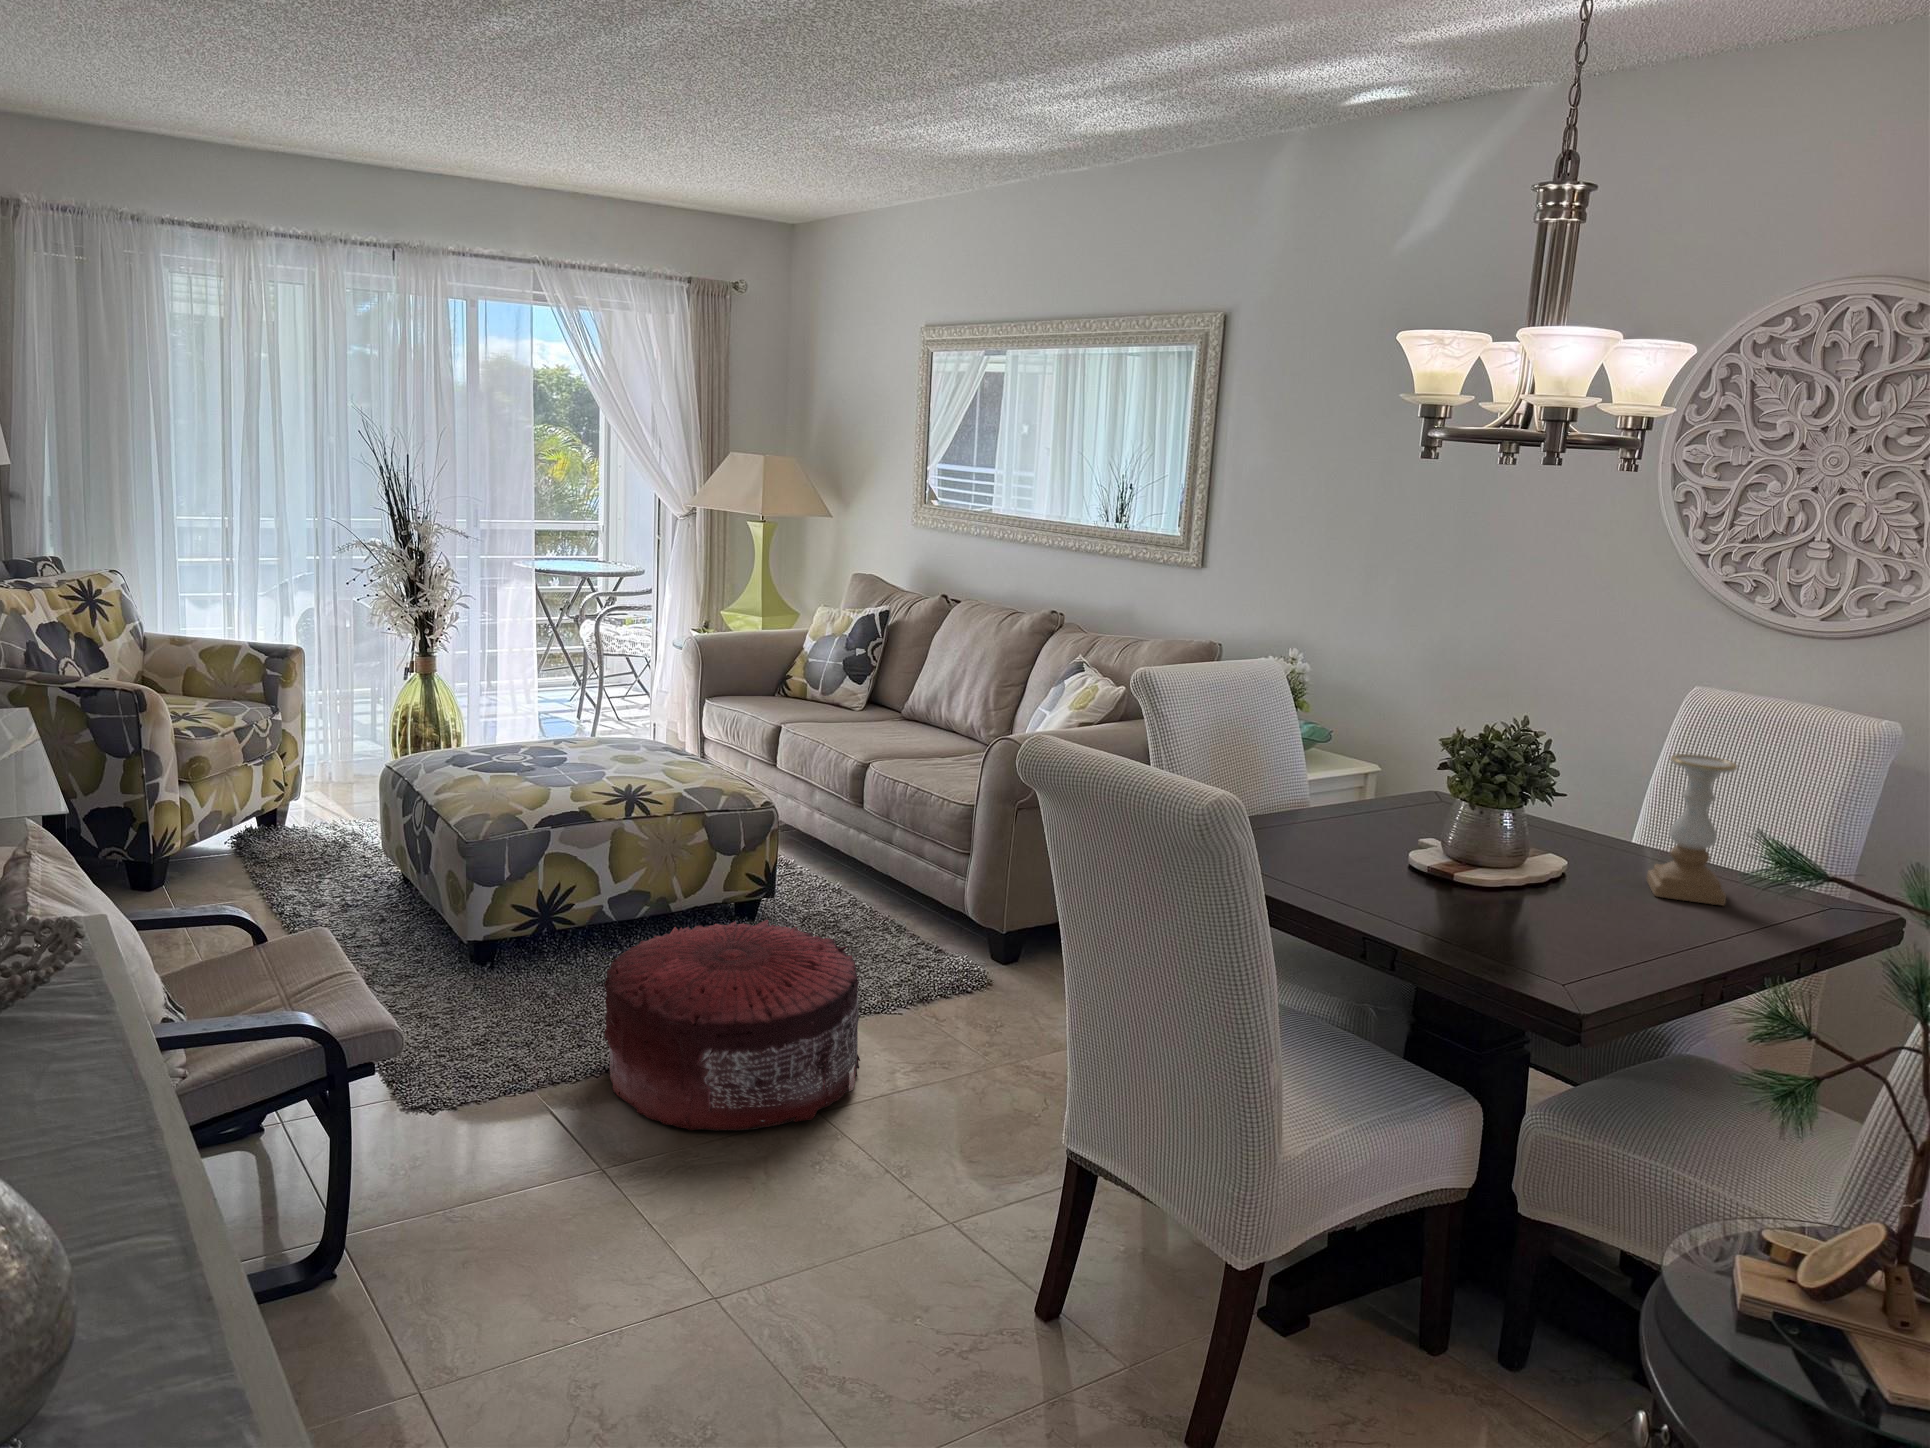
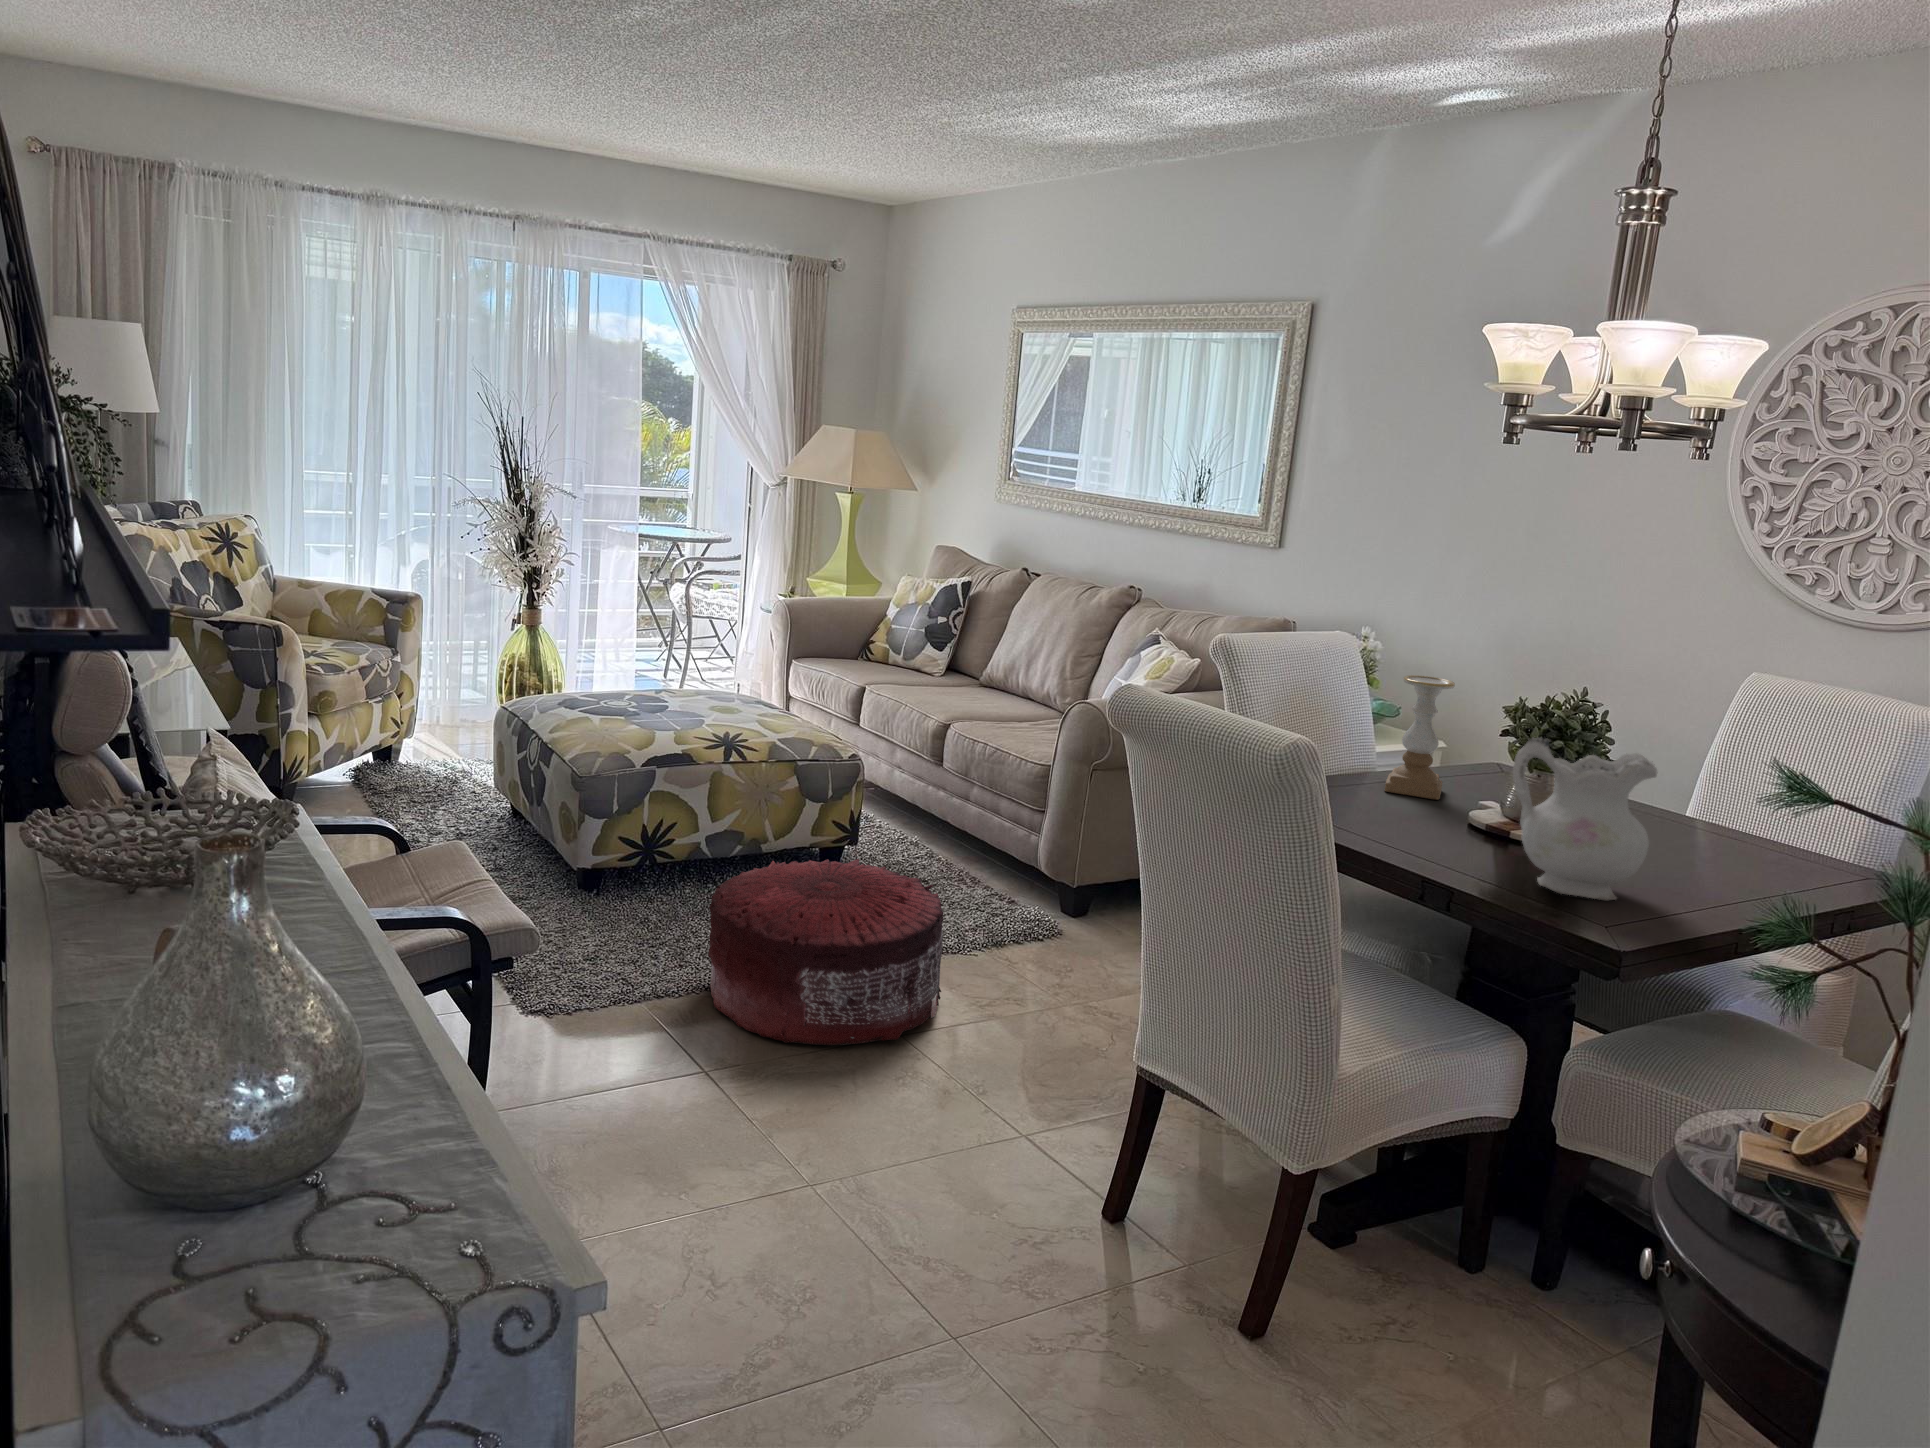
candle holder: present [1647,754,1737,906] -> present [1385,675,1455,800]
ceramic pitcher: none [1457,779,1613,956] -> present [1513,737,1658,900]

